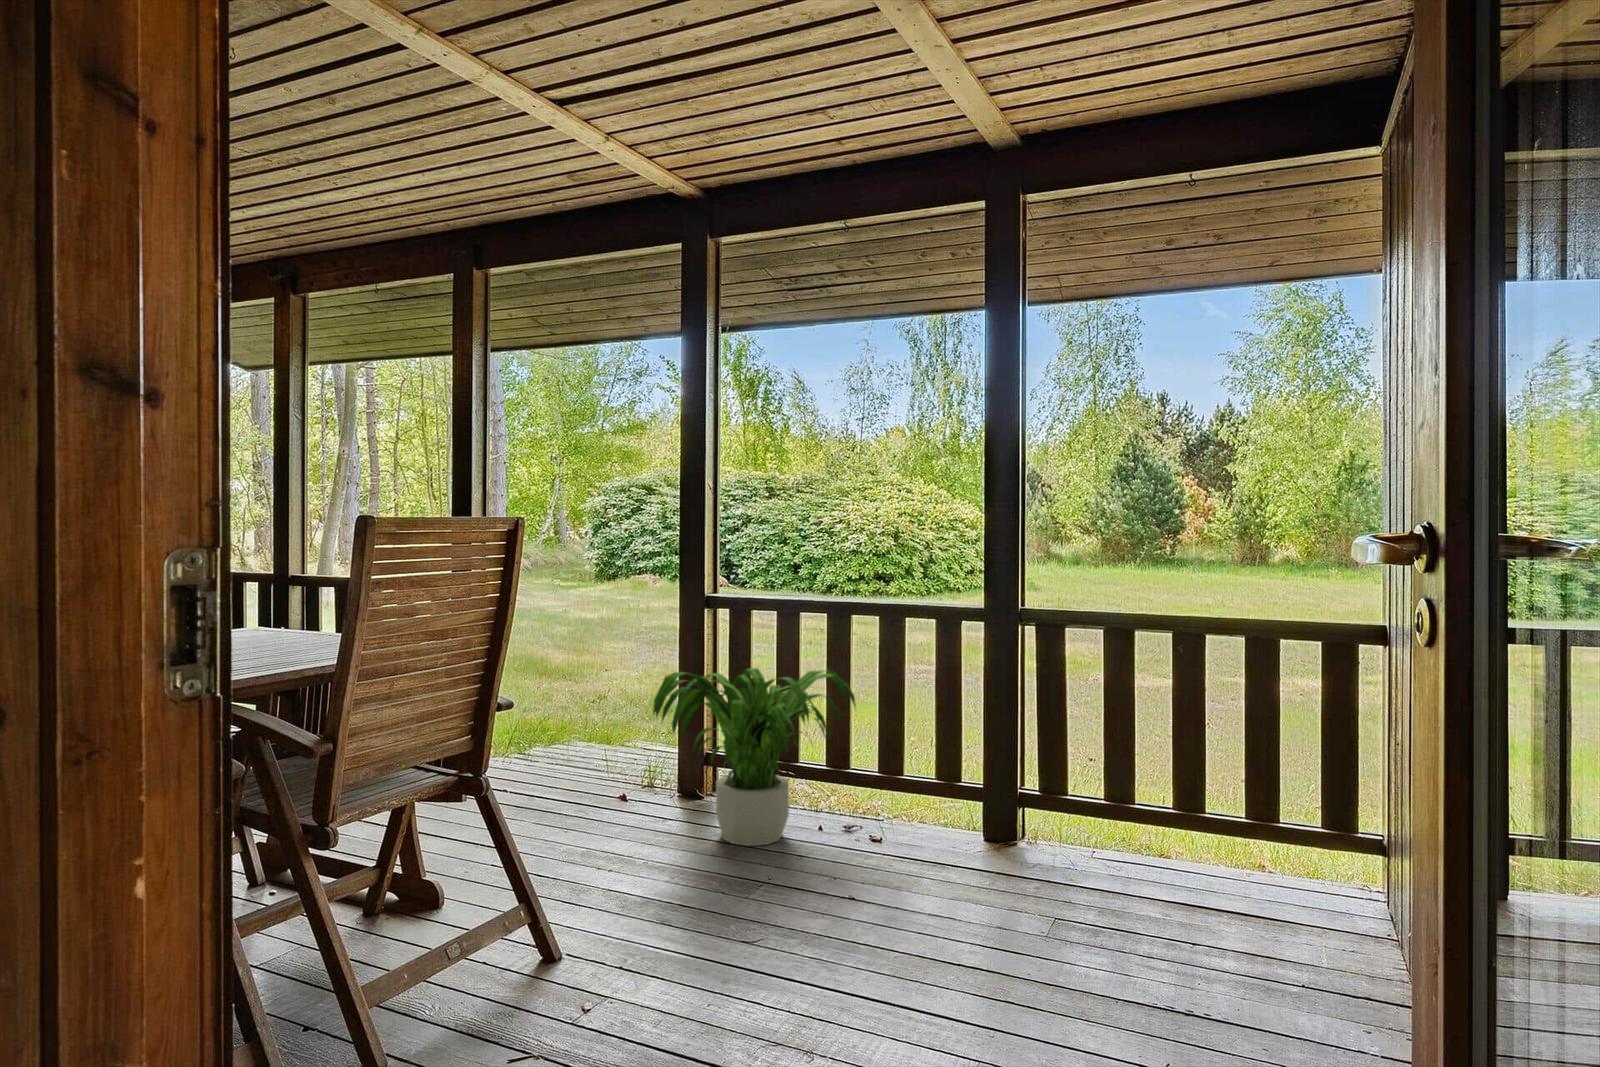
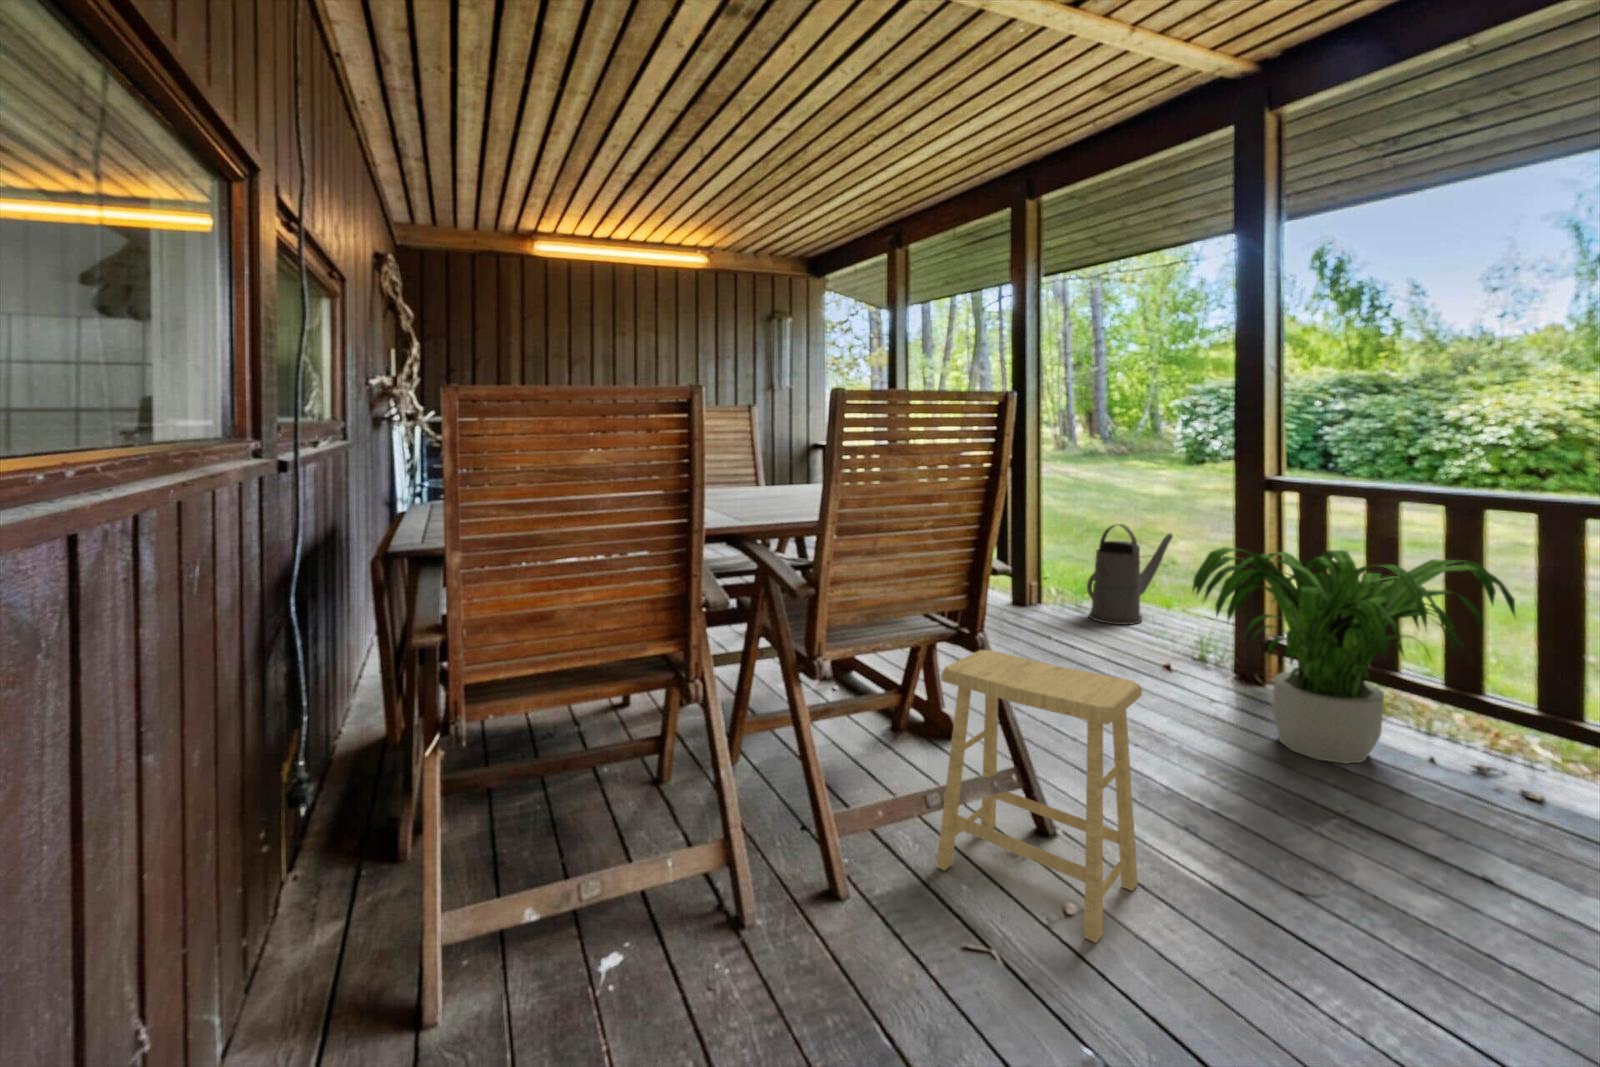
watering can: none [541,656,618,763] -> present [1087,524,1173,625]
footstool: none [454,786,636,1025] -> present [937,650,1142,943]

